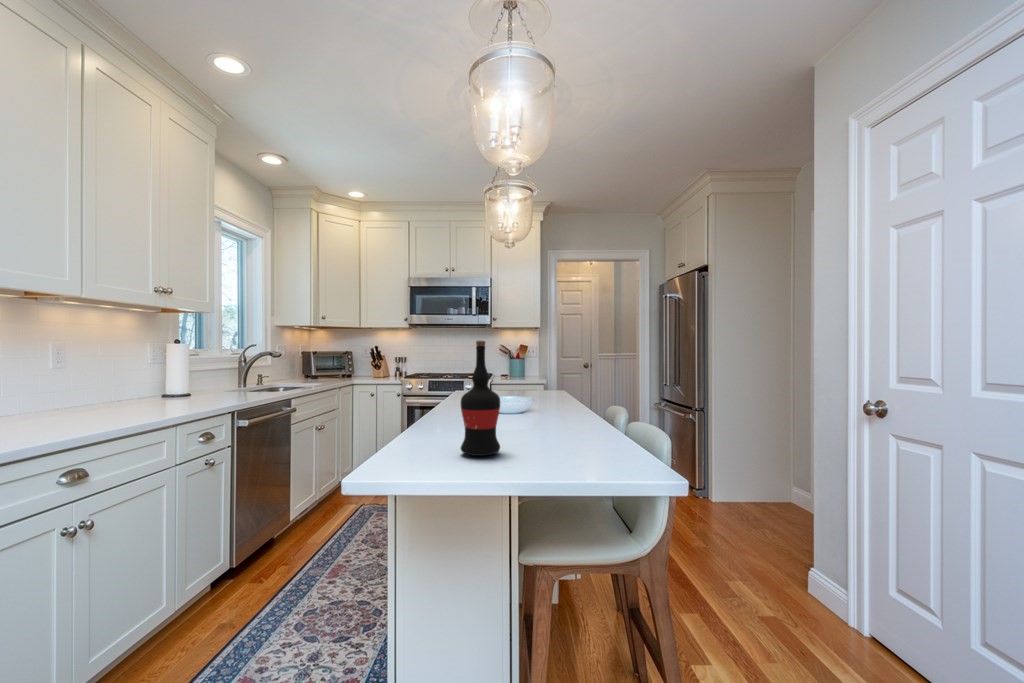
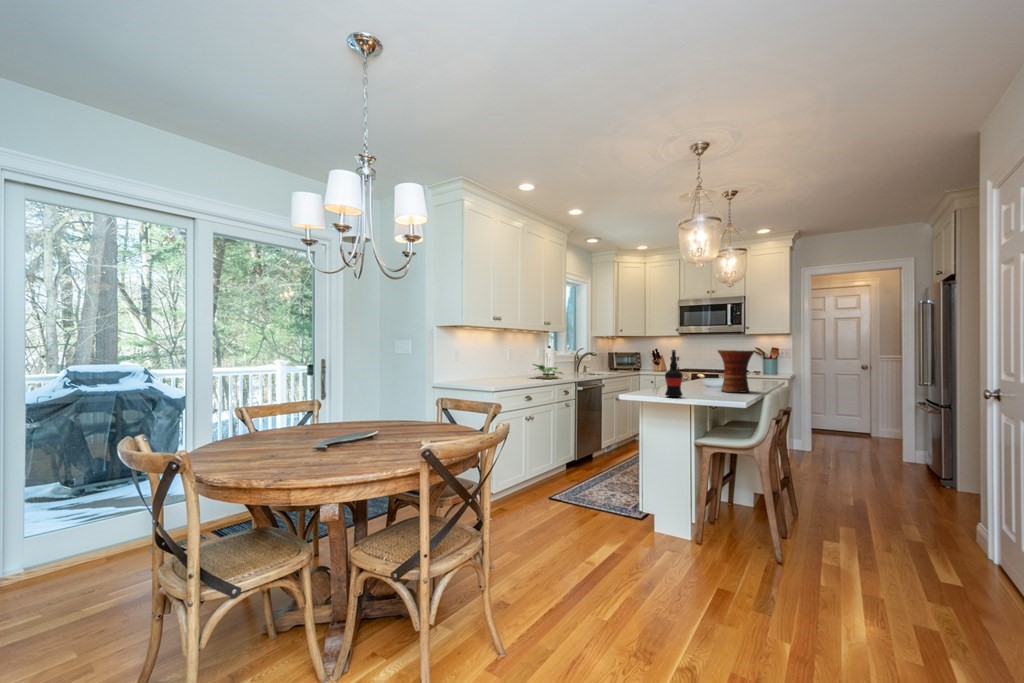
potted plant: none [106,339,204,411] -> present [533,357,562,379]
vase: none [520,344,580,420] -> present [718,350,755,392]

